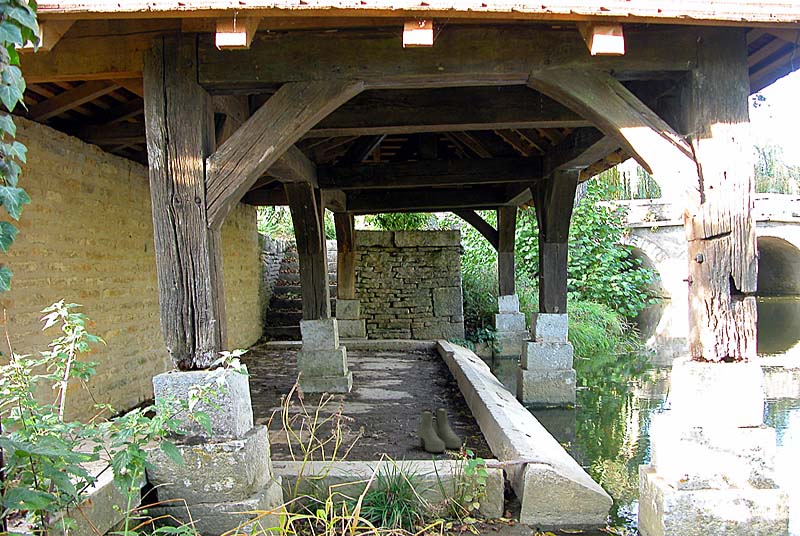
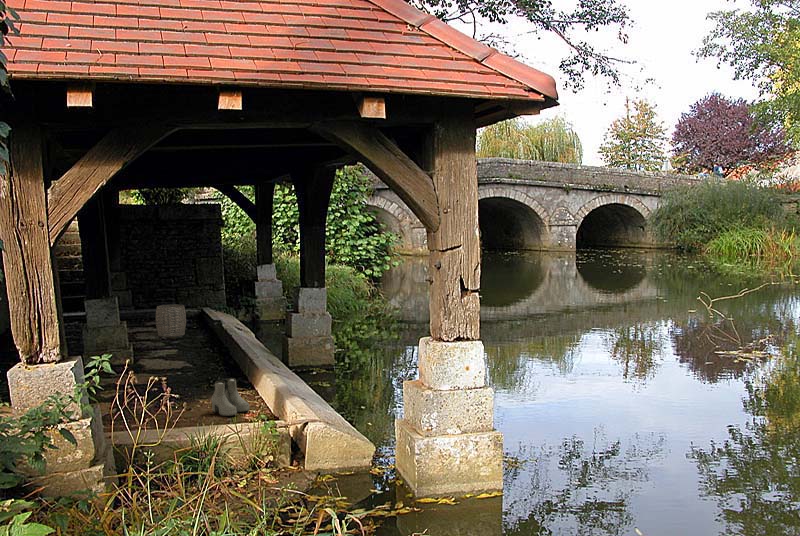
woven basket: none [385,332,416,366] -> present [156,305,186,337]

